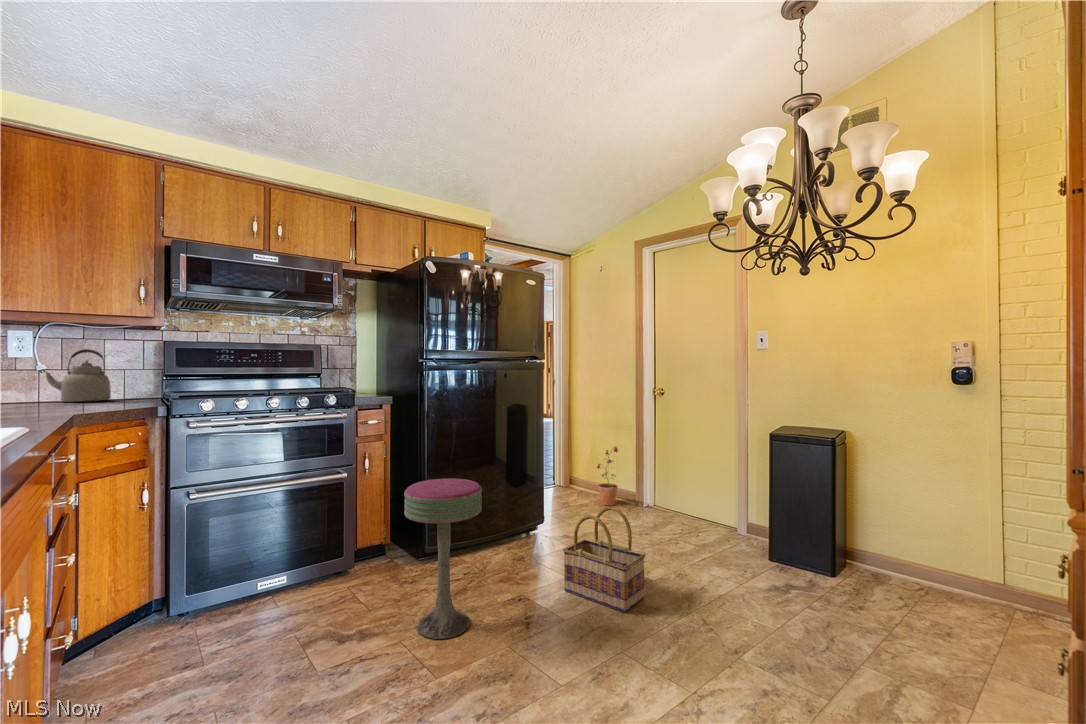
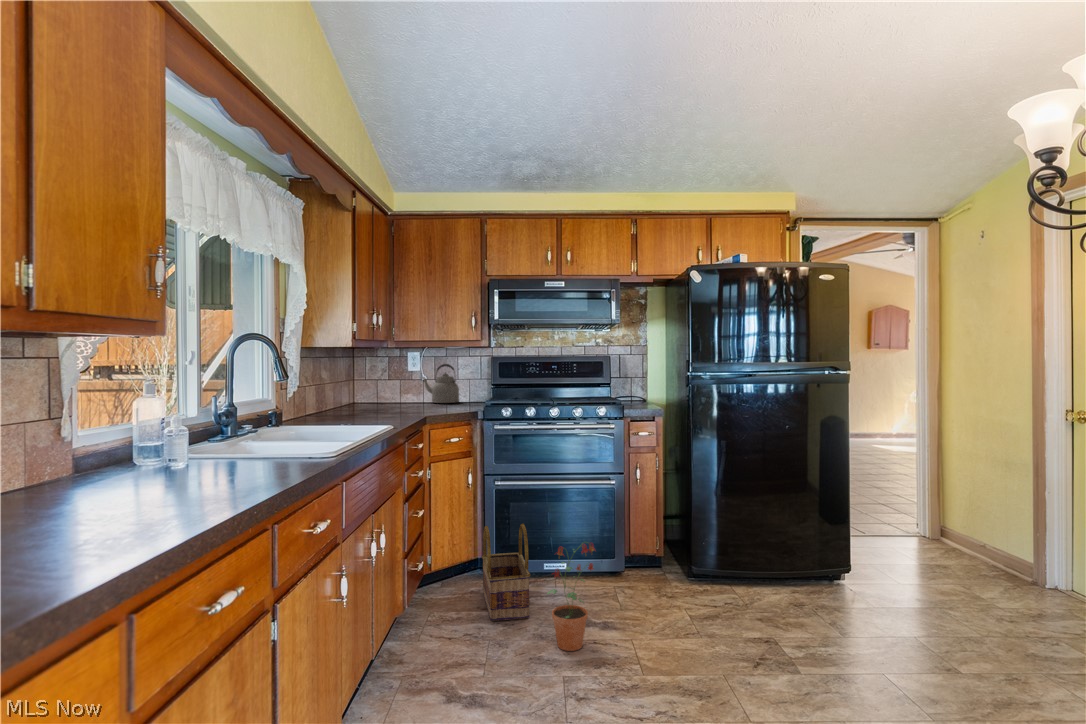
potted plant: present [597,447,618,506] -> present [547,543,595,651]
bar stool: present [404,478,482,639] -> none [638,499,714,651]
basket: present [563,507,645,612] -> present [482,524,530,621]

